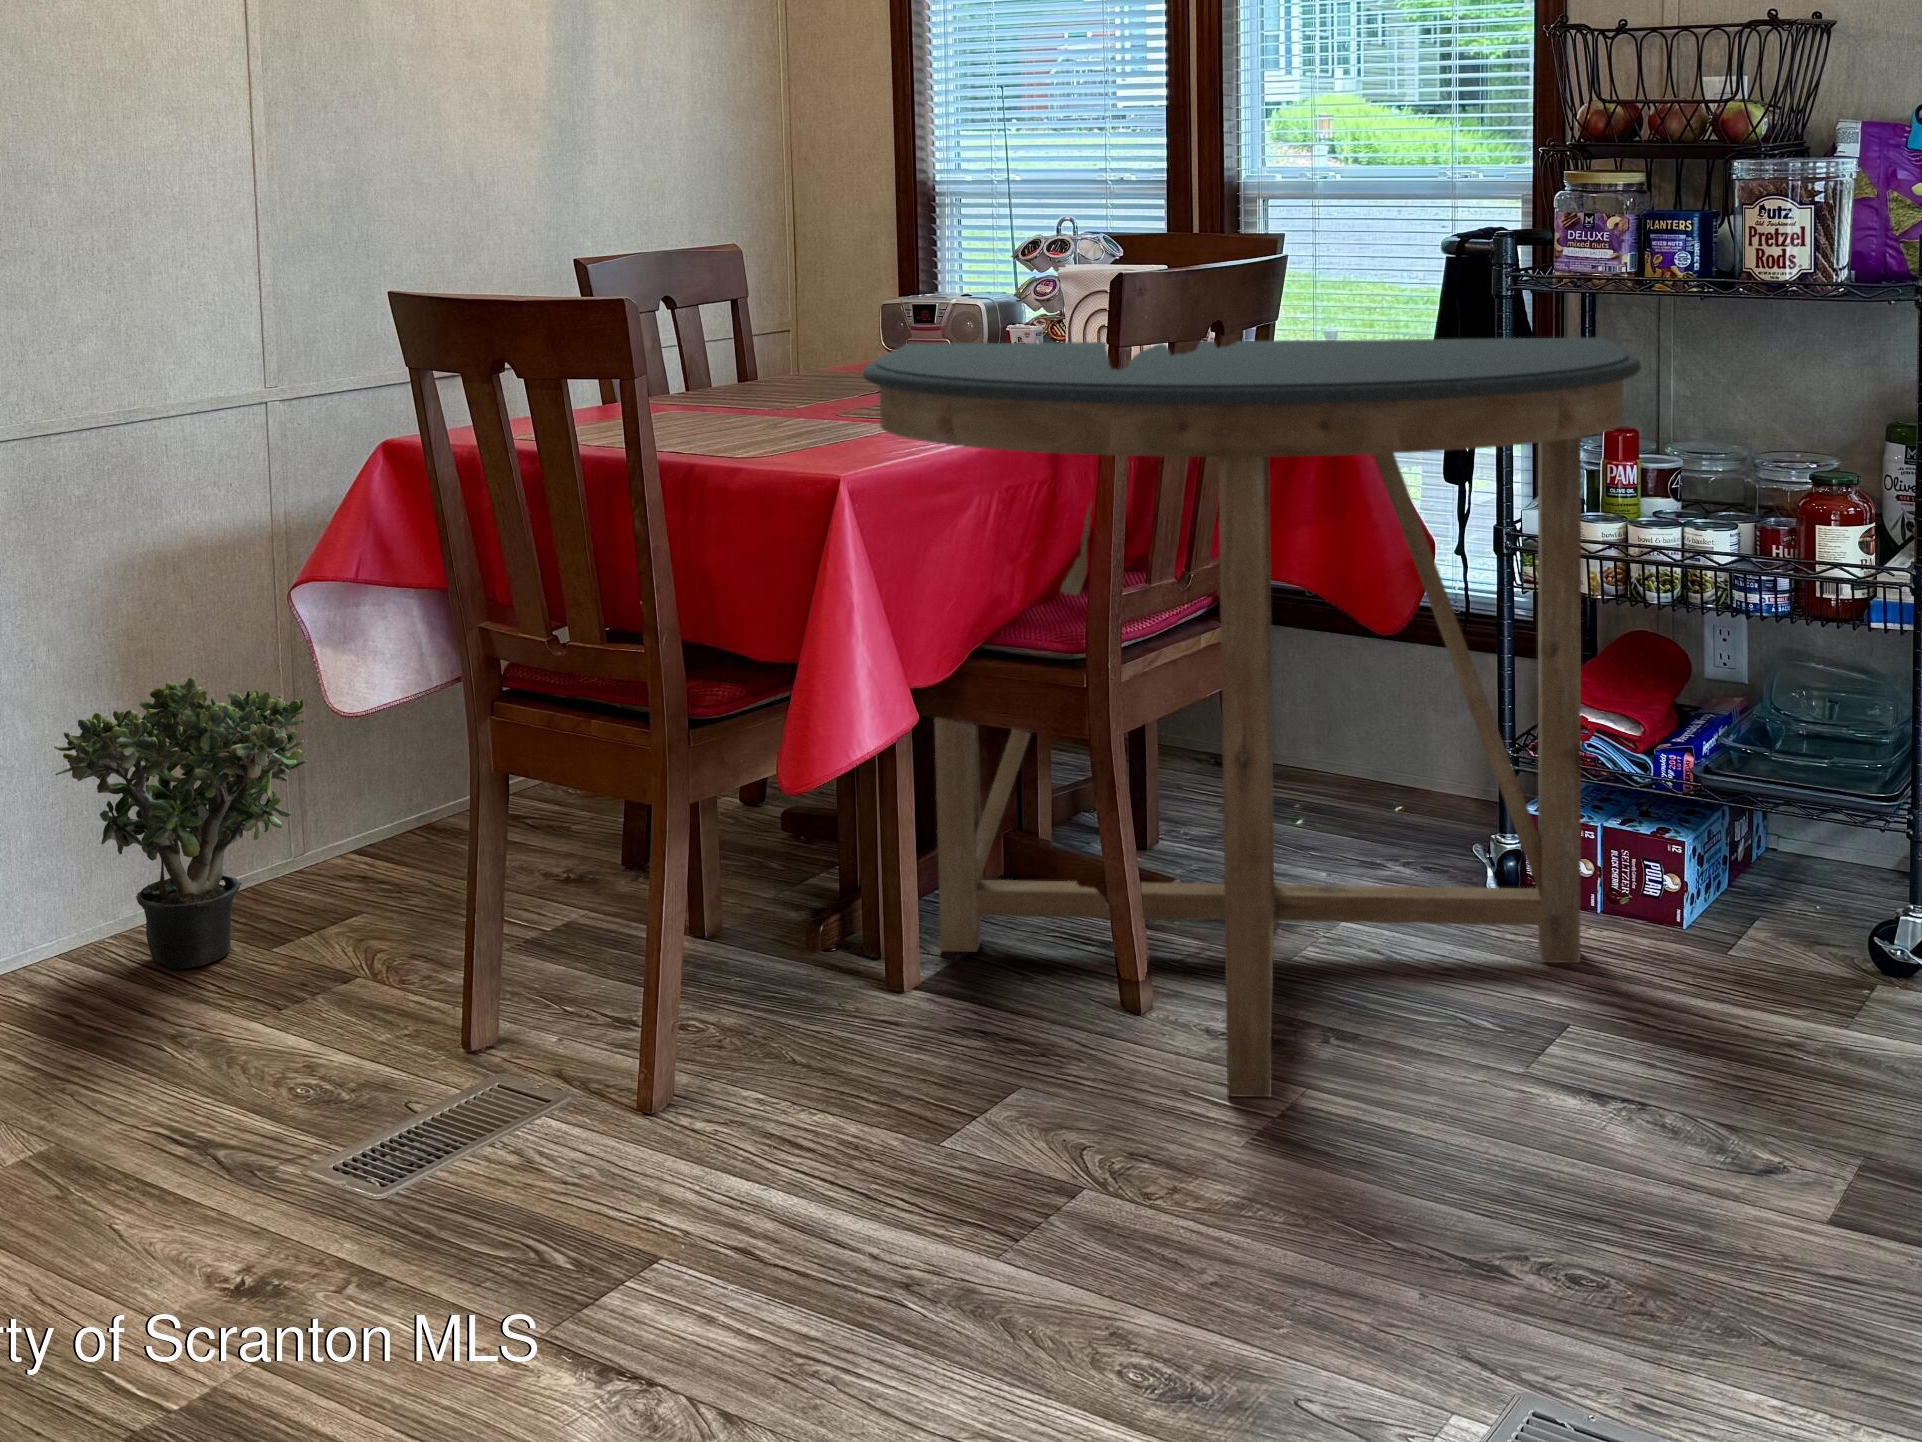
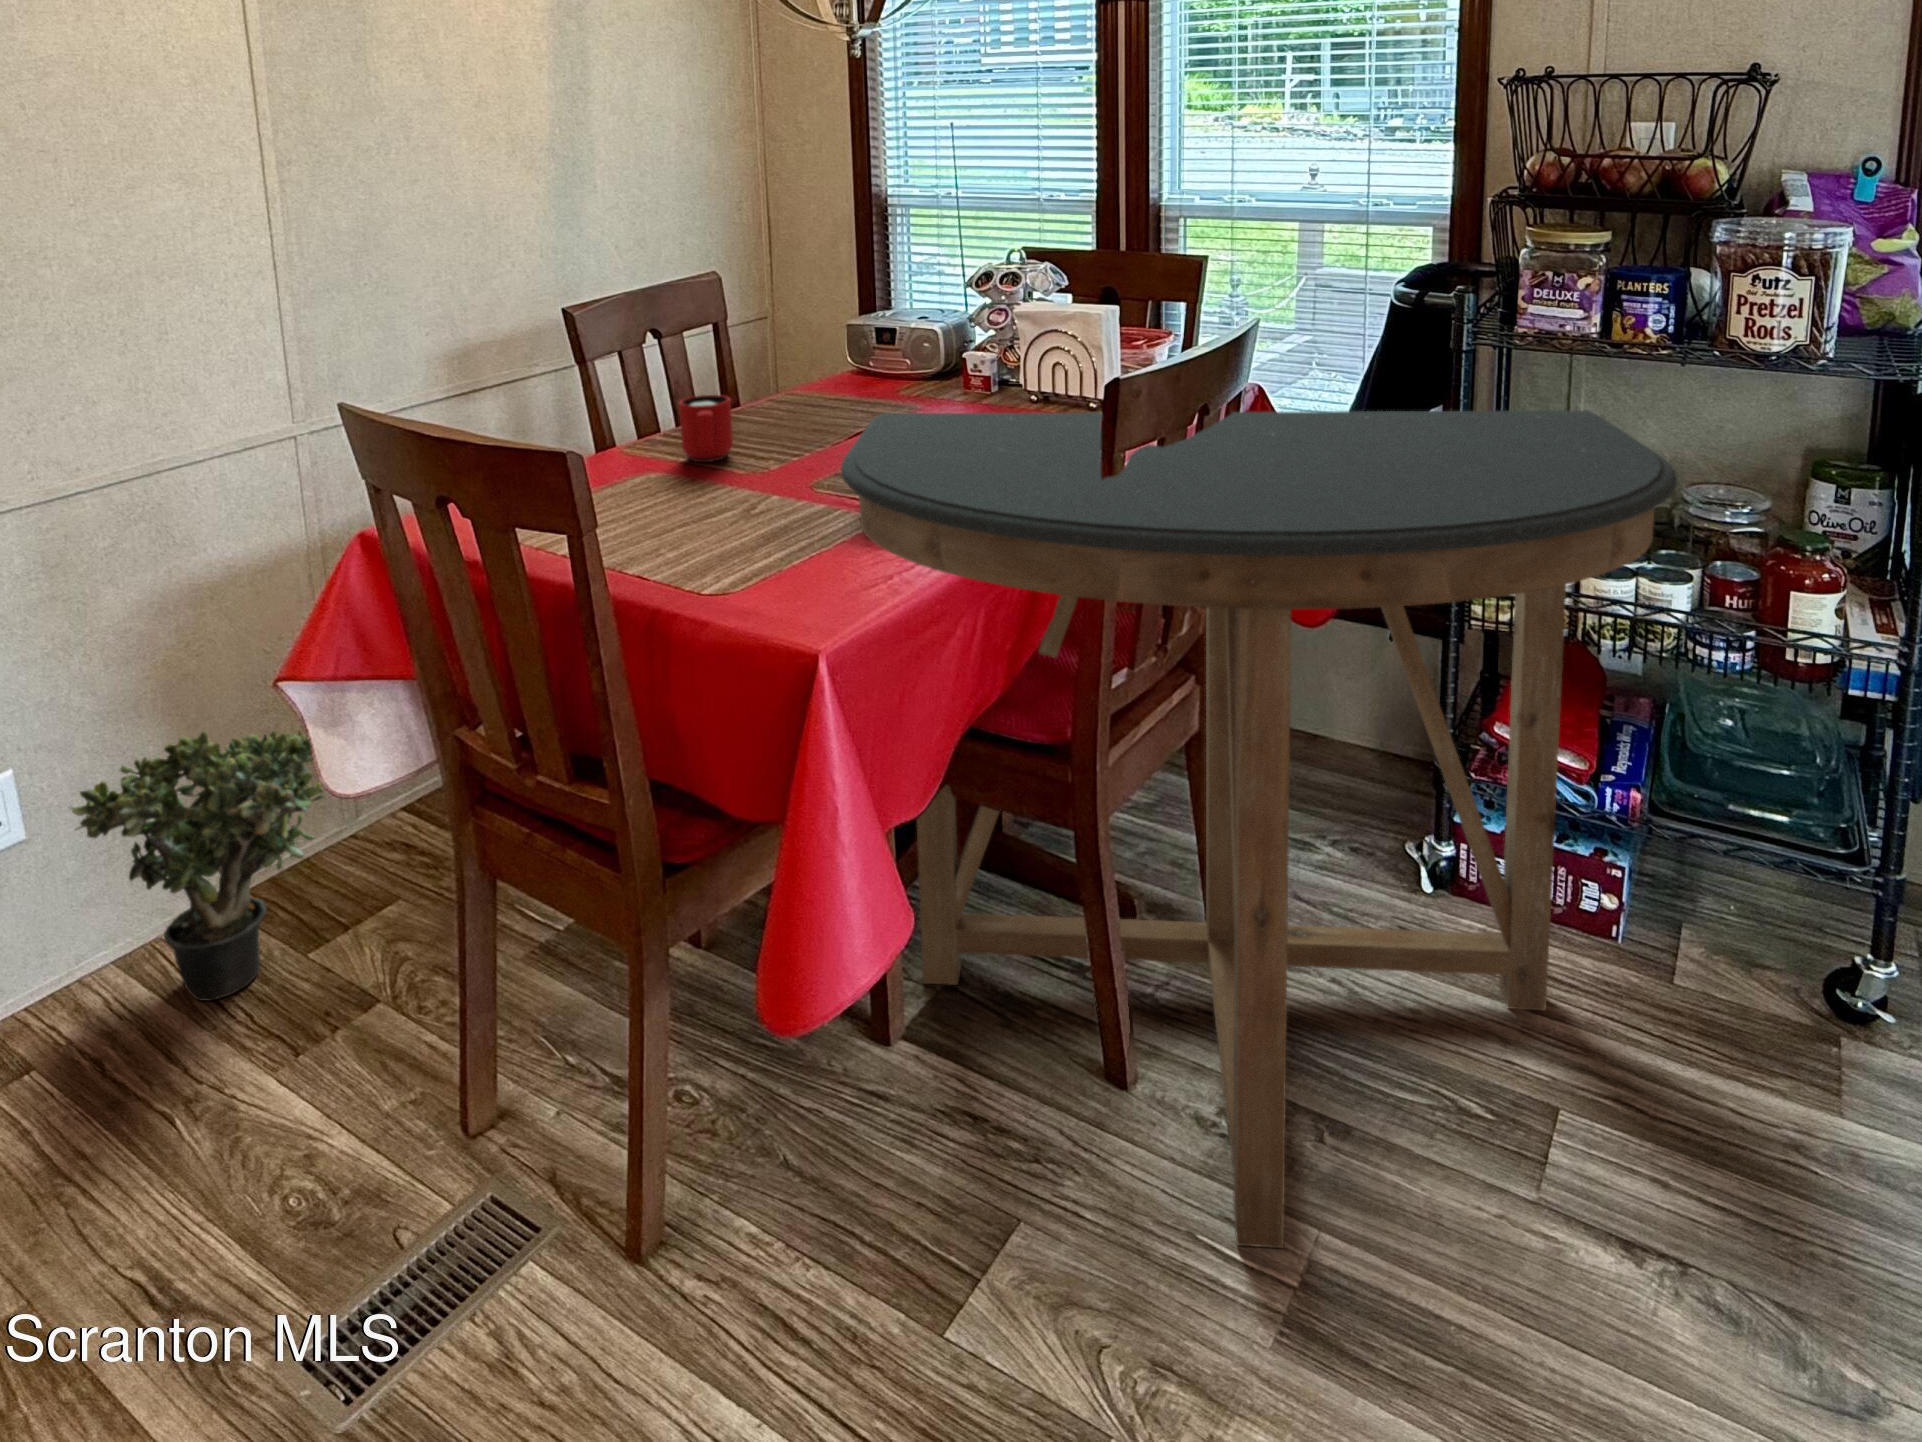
mug: none [697,341,751,406] -> present [679,395,733,462]

